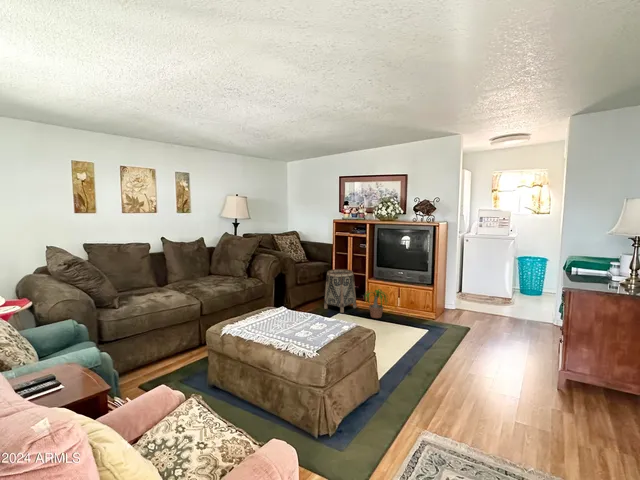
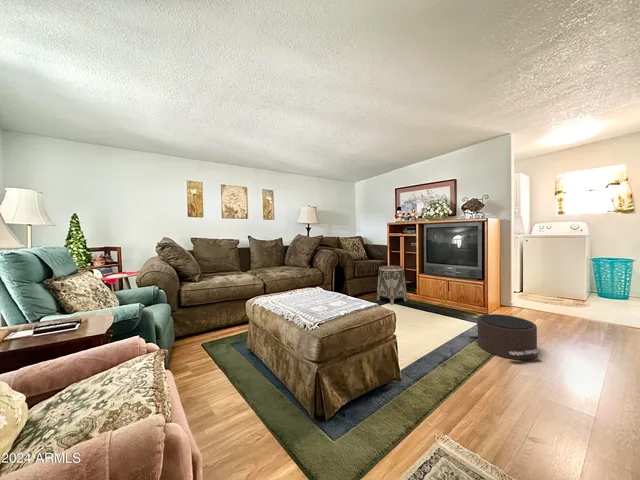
potted plant: present [365,289,387,318] -> none [407,284,440,311]
pouf: none [423,319,483,359] -> present [469,314,539,360]

